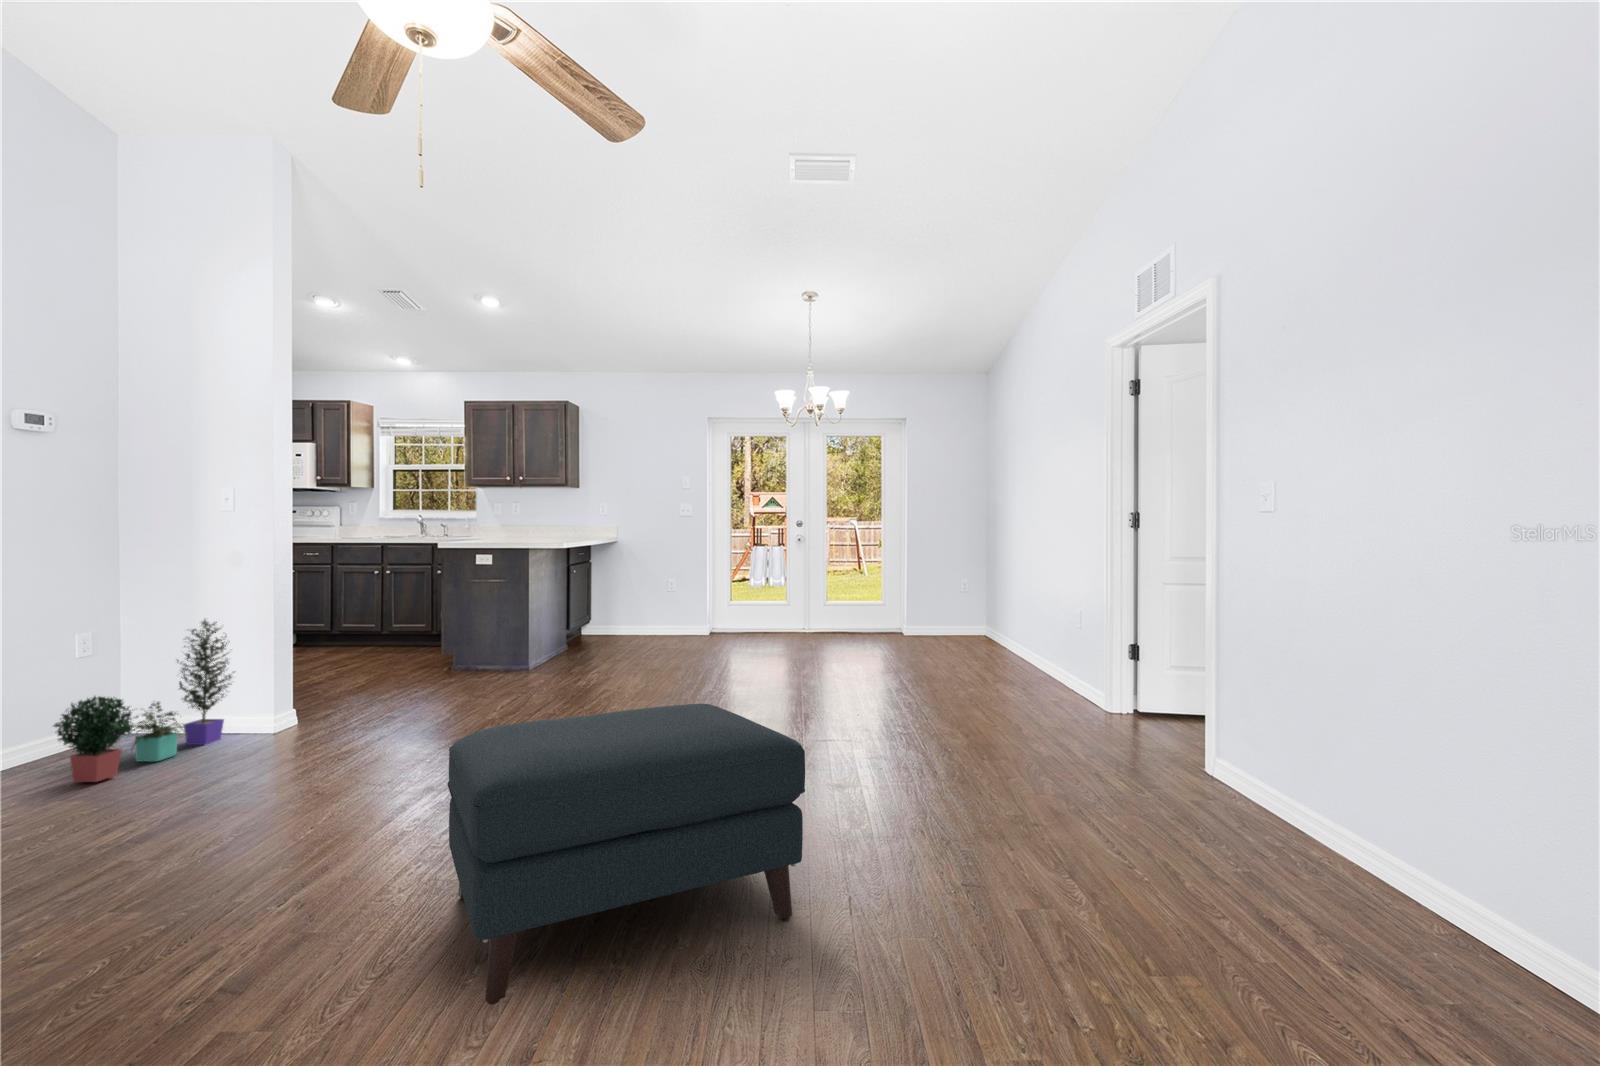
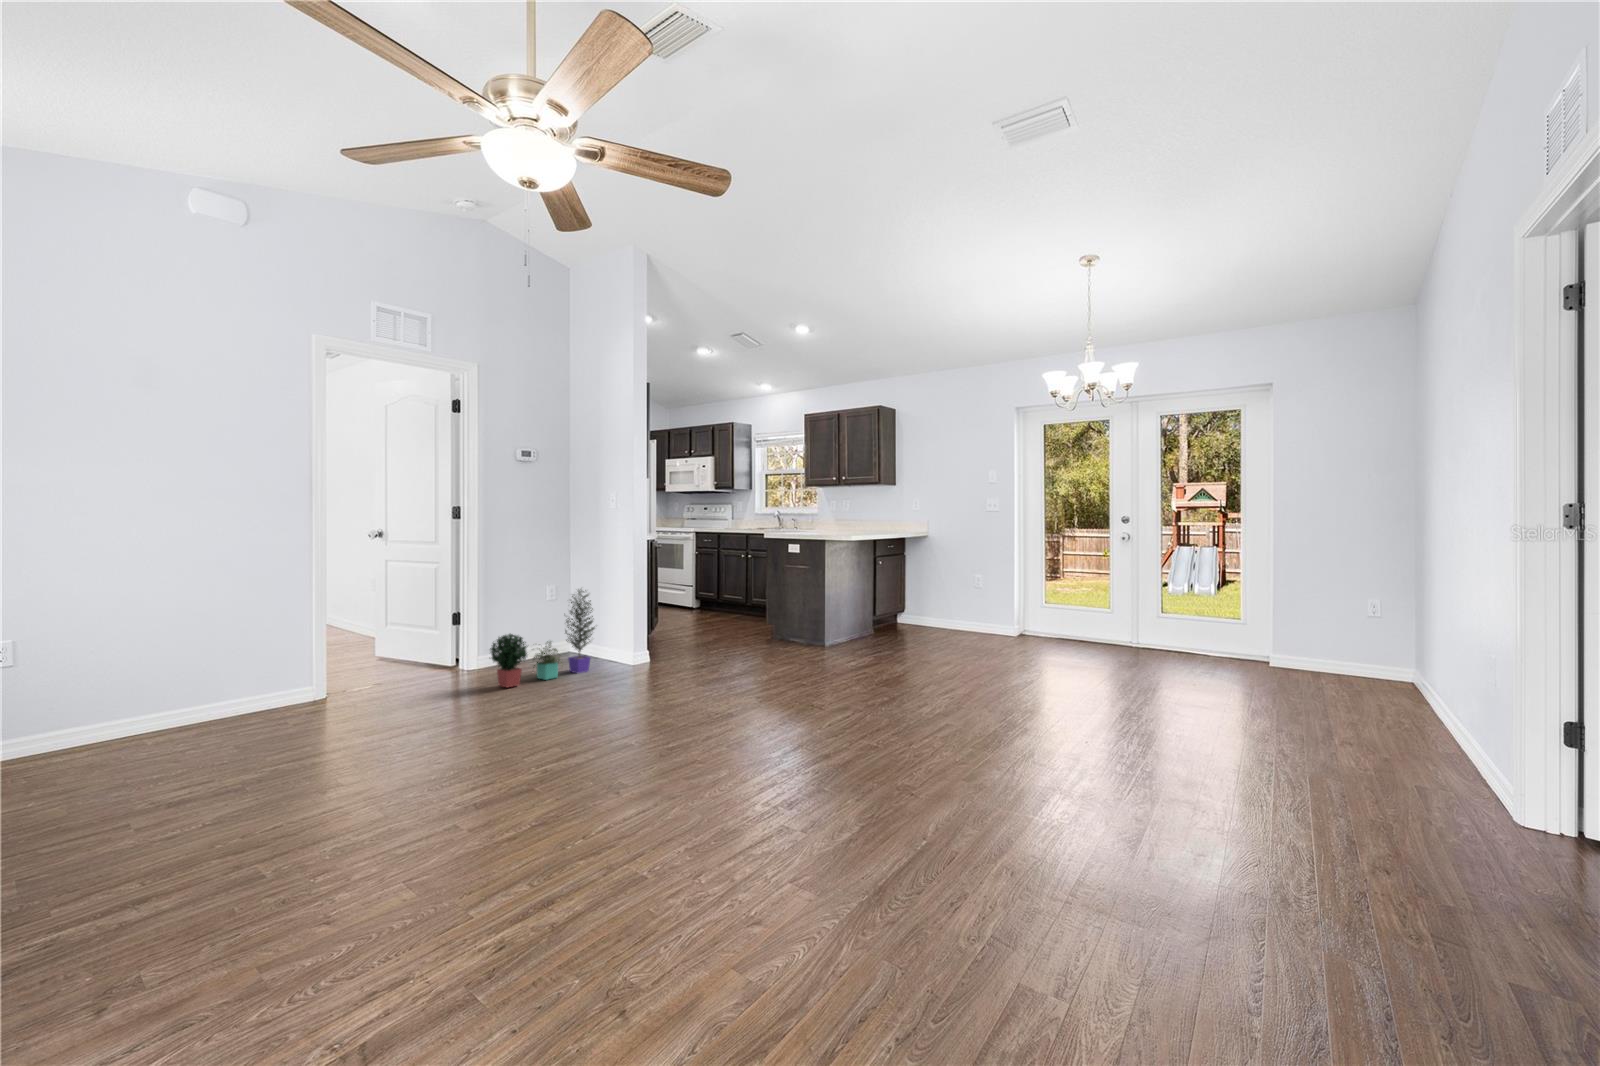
ottoman: present [447,704,805,1004] -> none [490,686,787,901]

